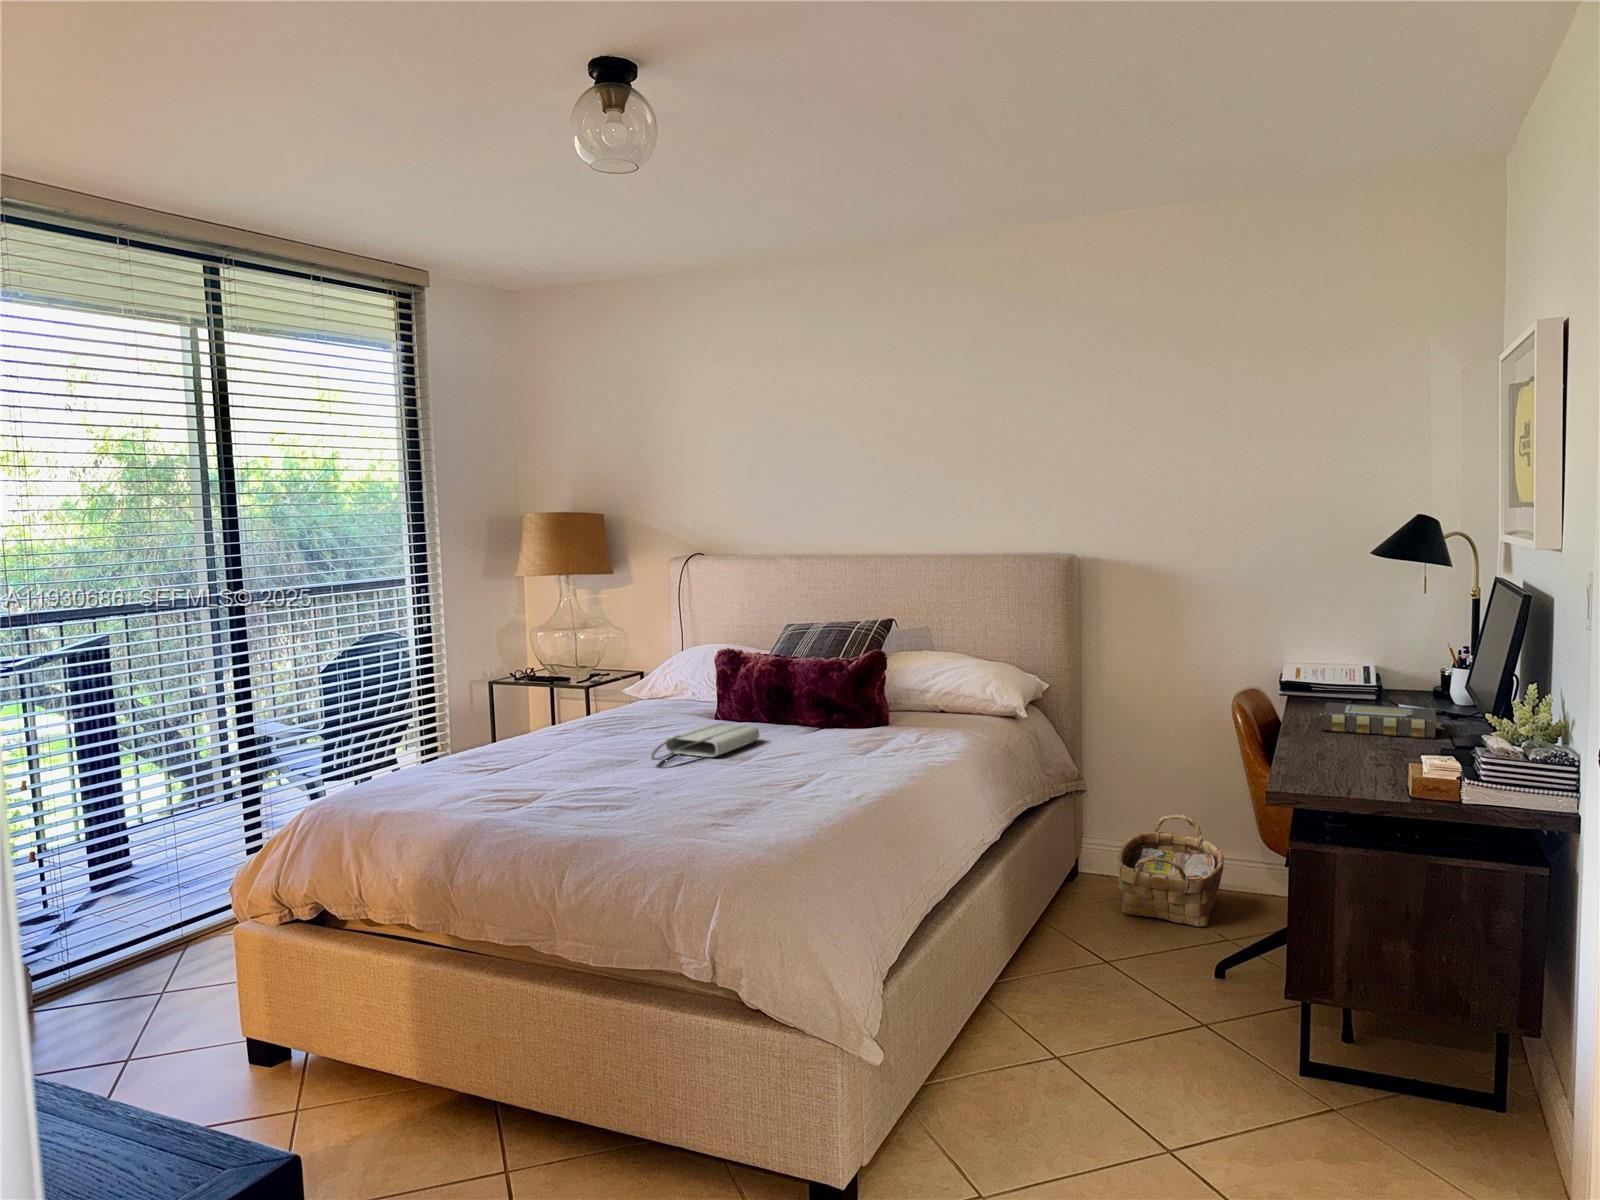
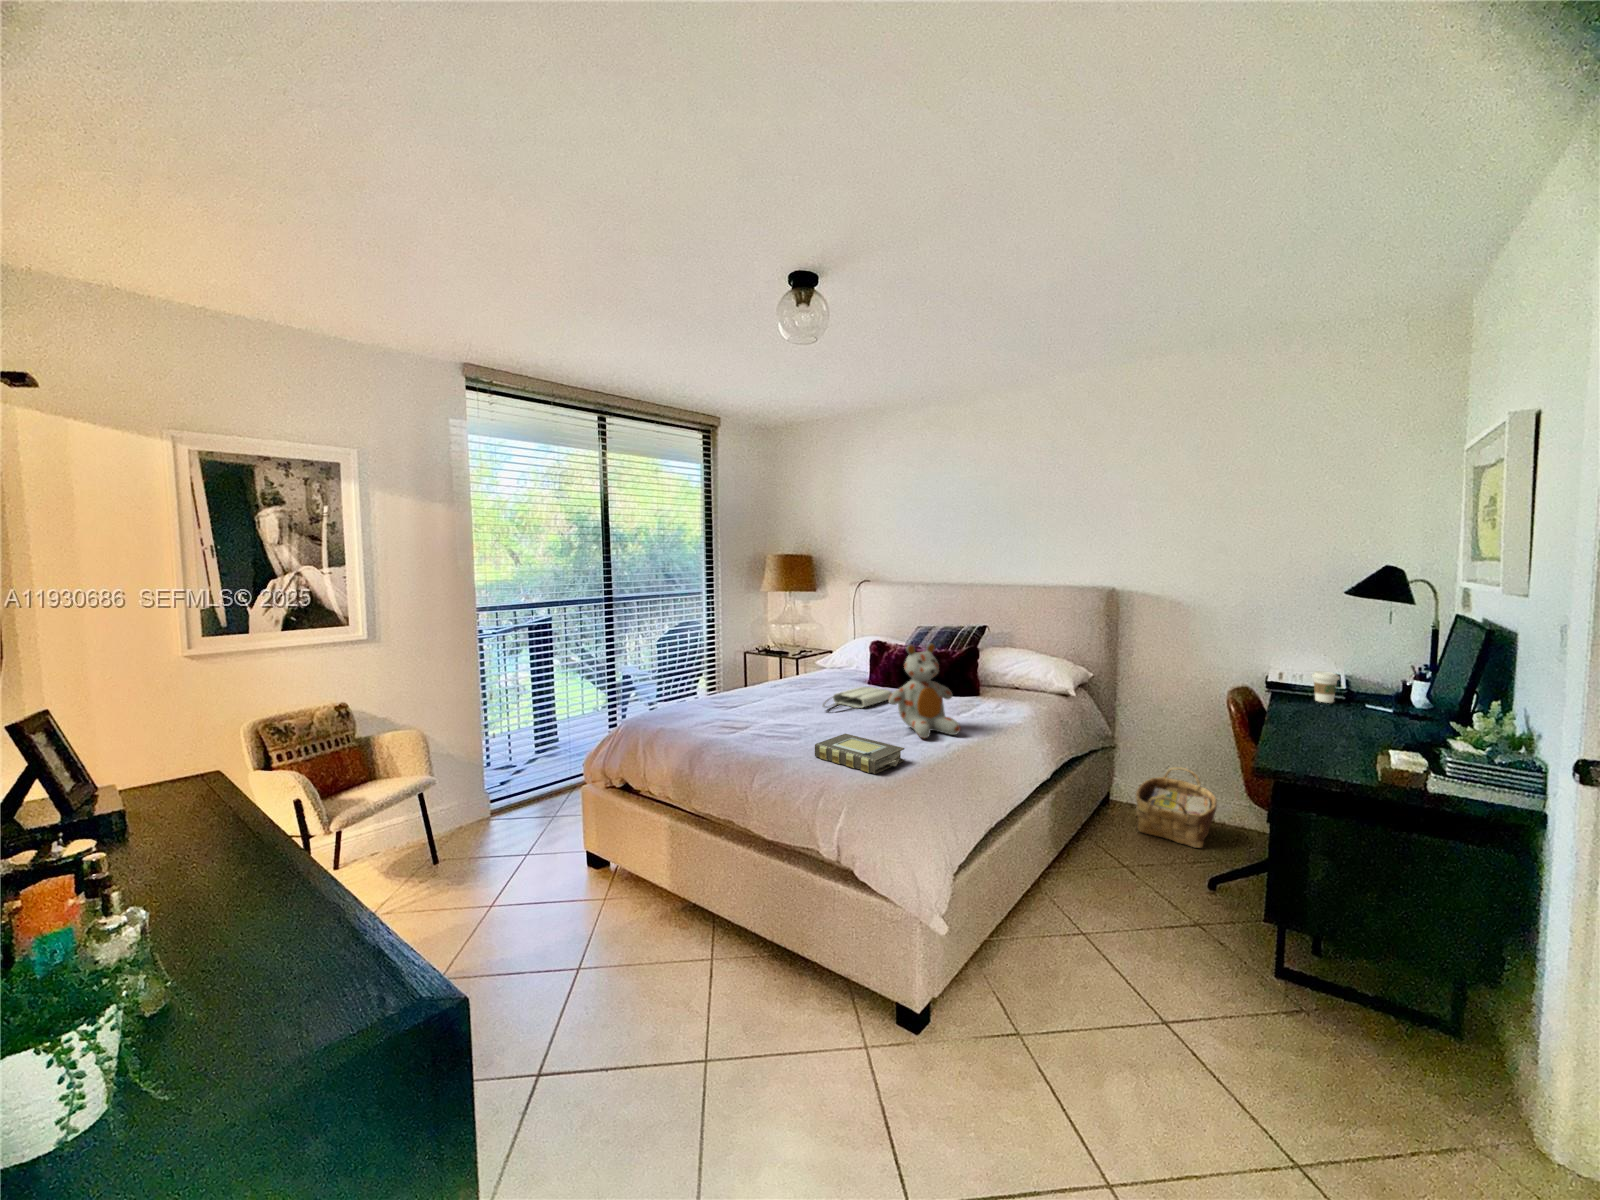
stuffed bear: none [763,646,874,793] -> present [888,643,960,738]
coffee cup: none [1335,662,1367,704] -> present [1312,671,1340,703]
book: present [1320,703,1444,738] -> present [815,734,905,774]

